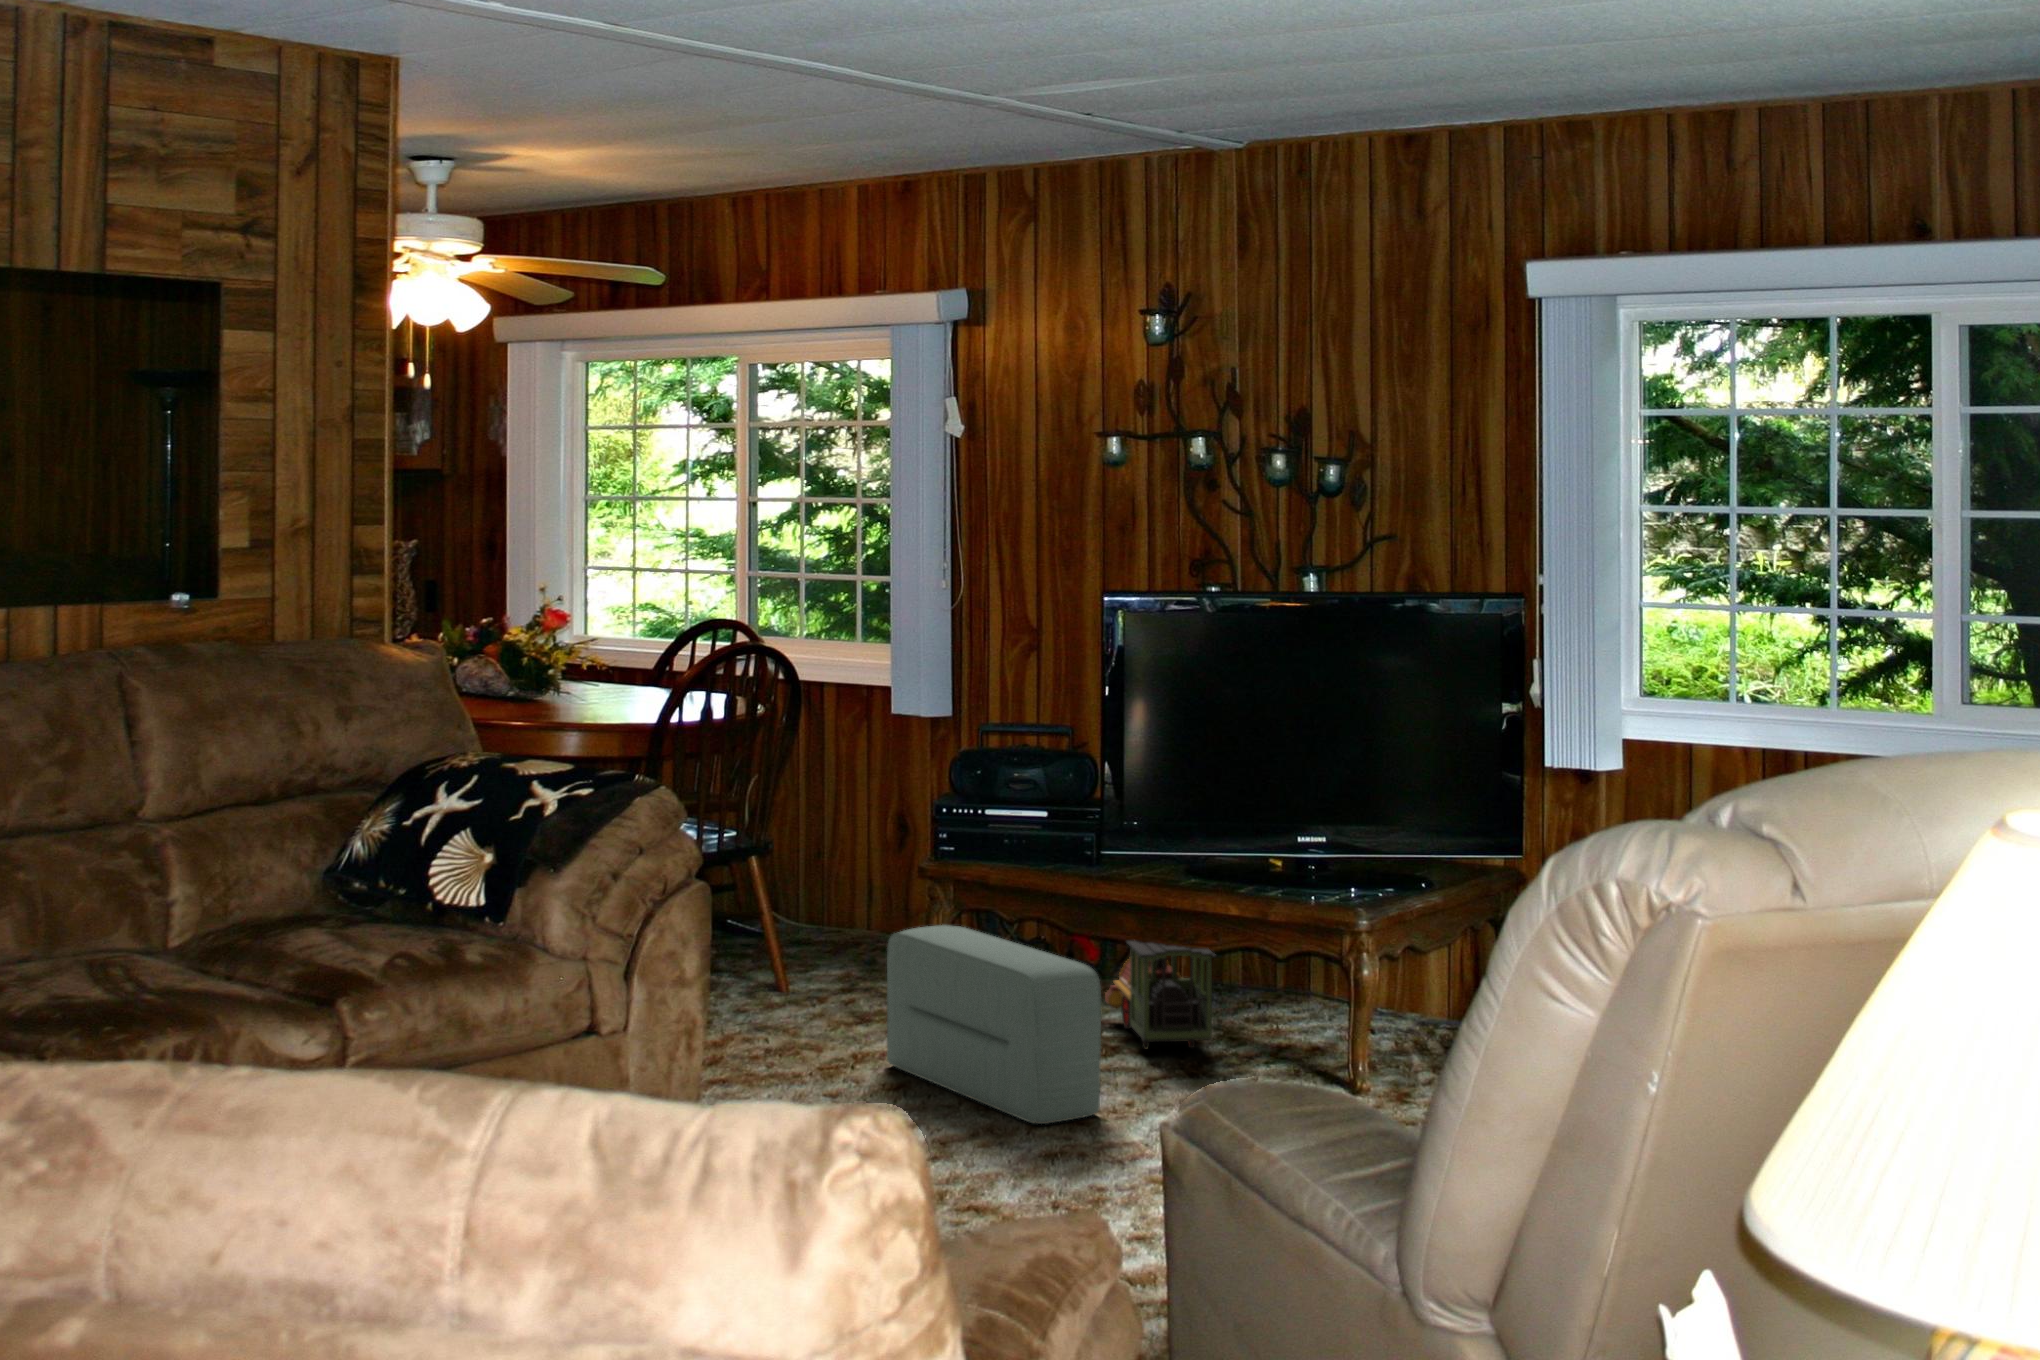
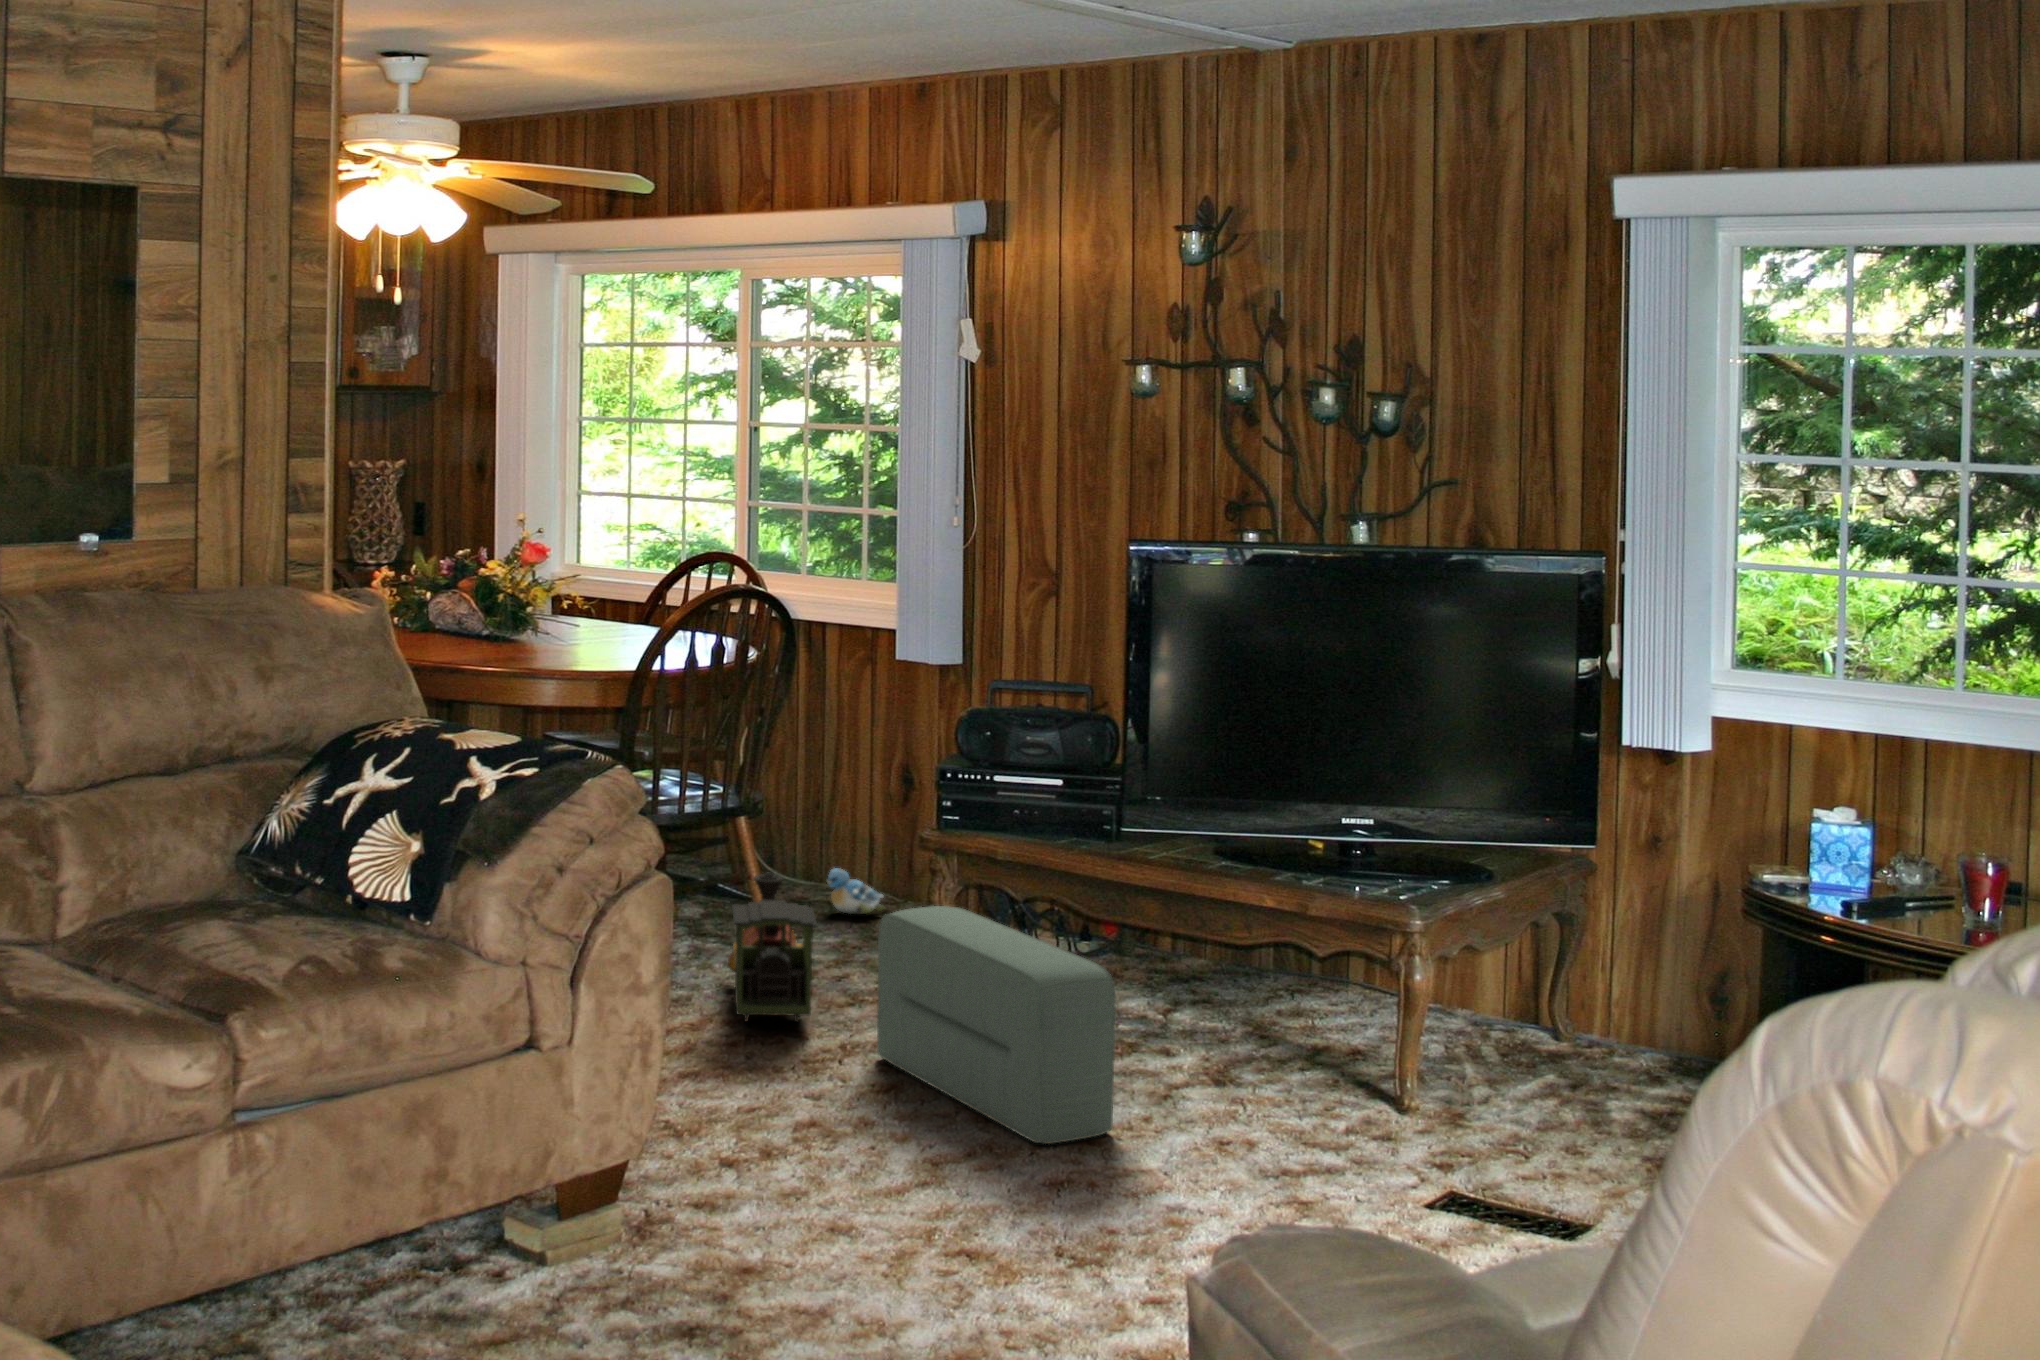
plush toy: none [830,912,887,955] -> present [827,868,885,915]
toy train: present [1105,940,1216,1049] -> present [728,872,818,1022]

